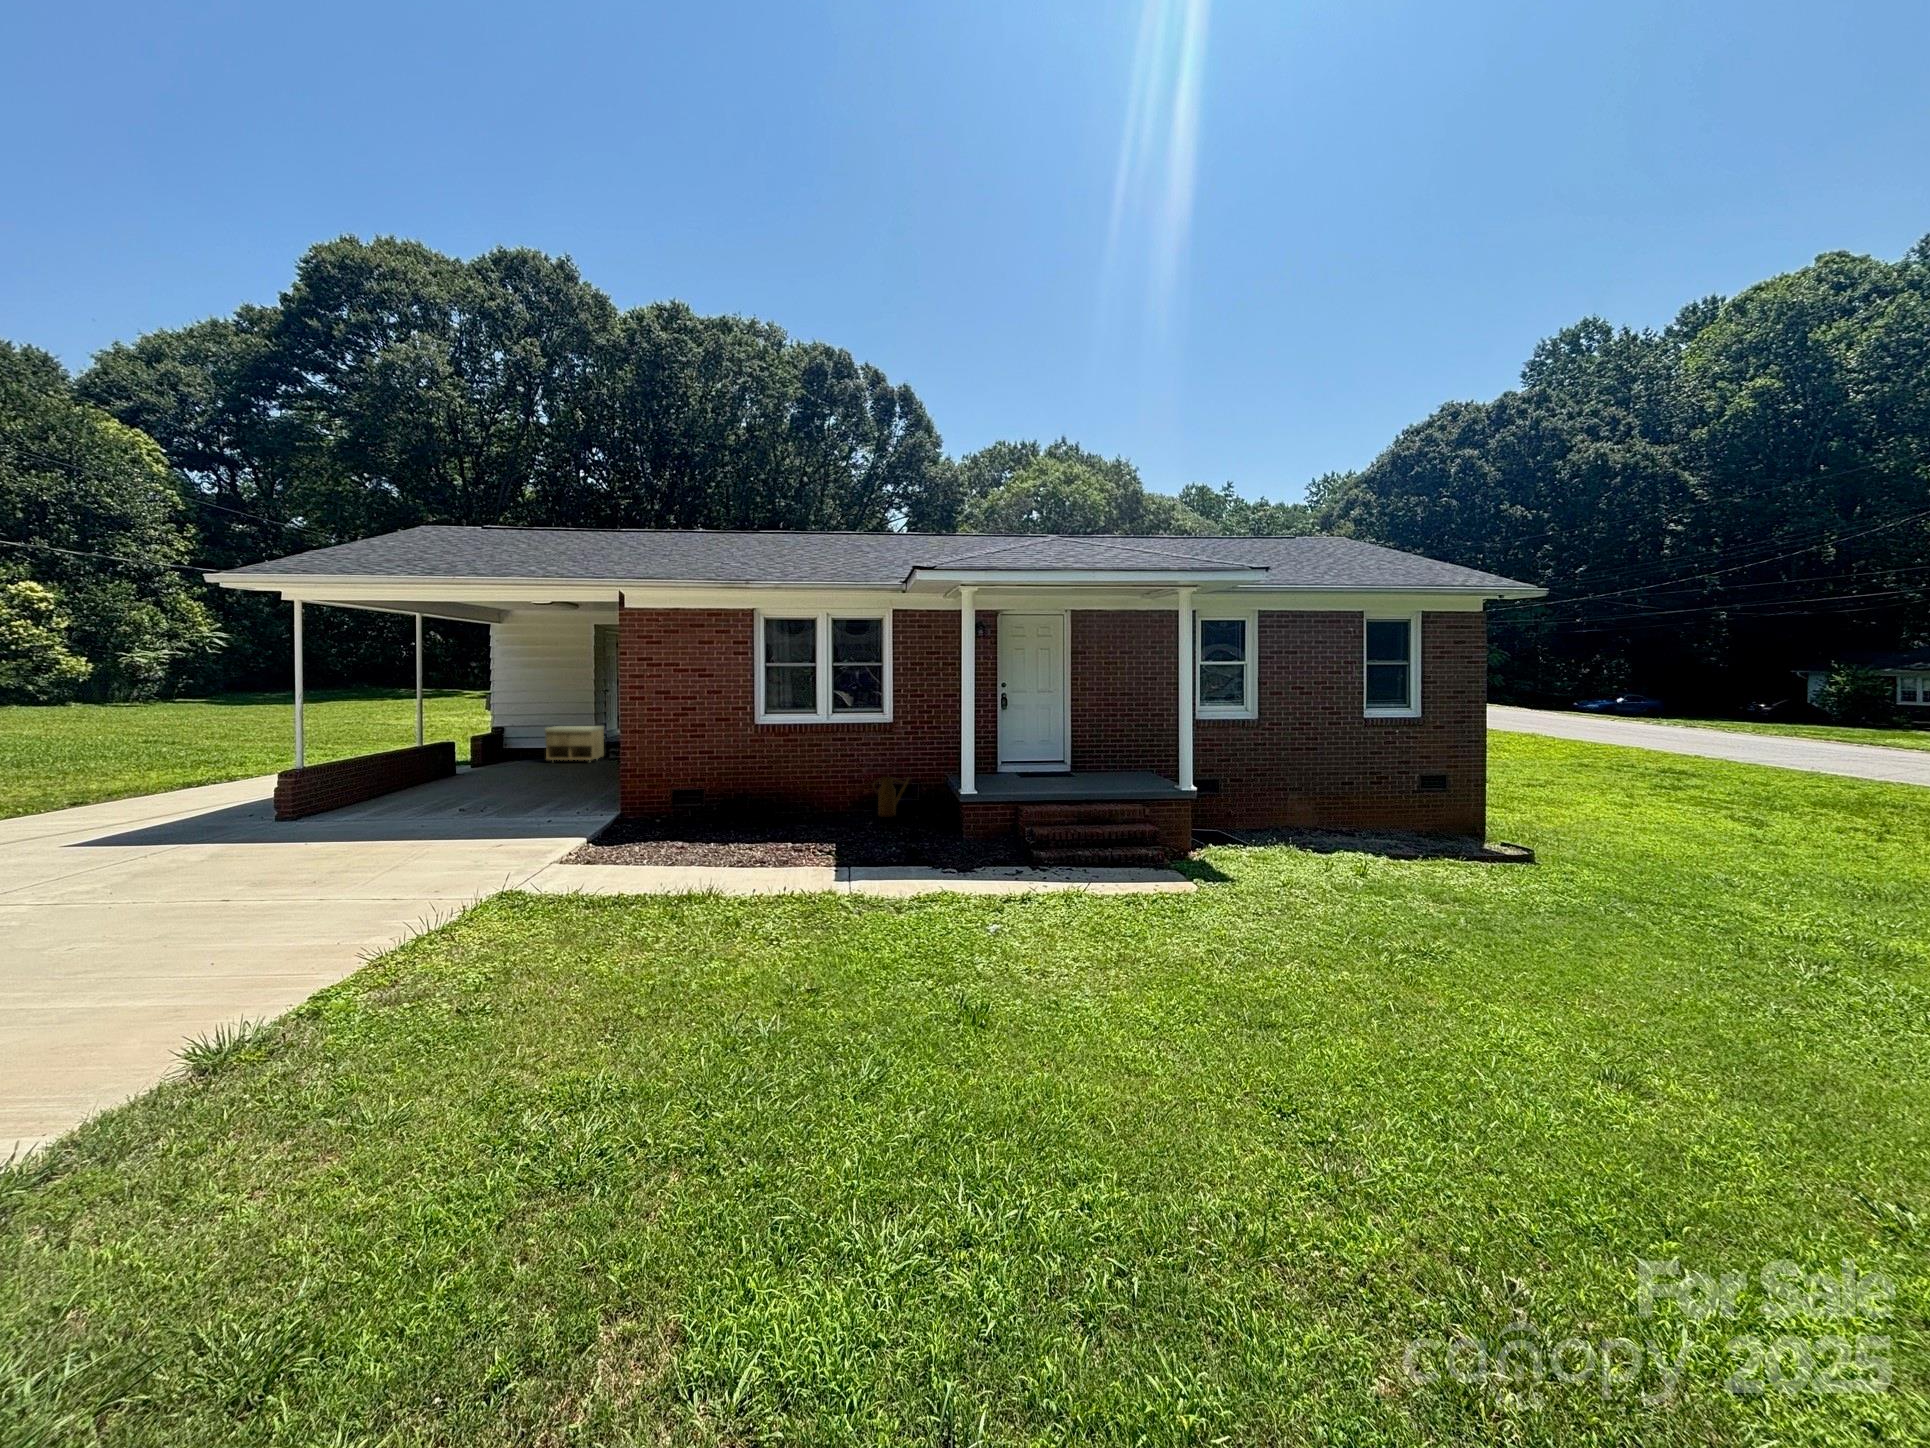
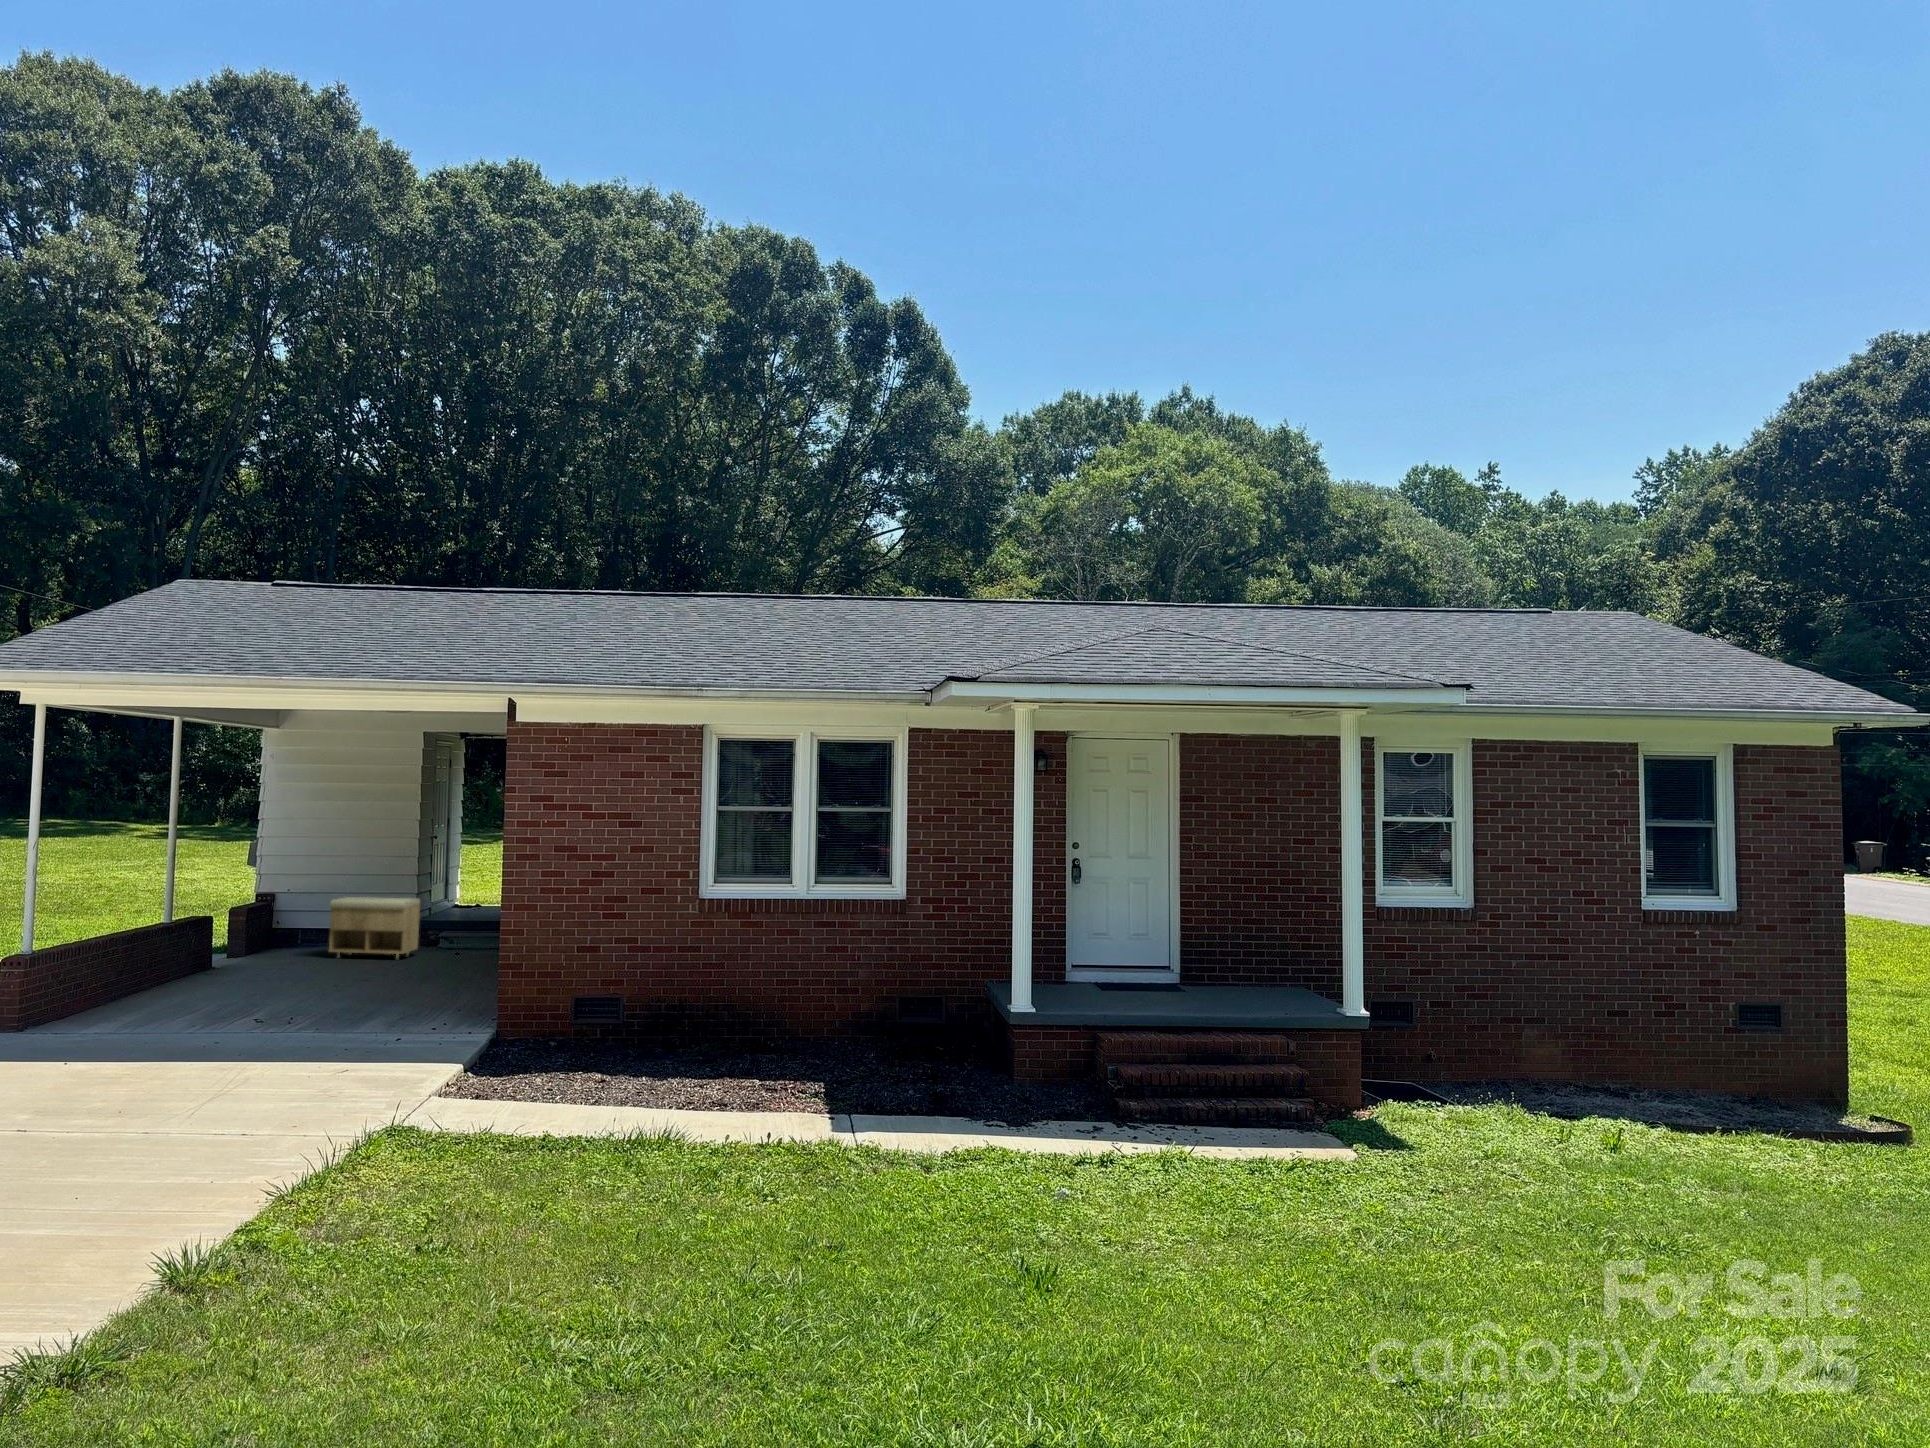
watering can: present [873,777,910,817] -> none [875,988,934,1051]

